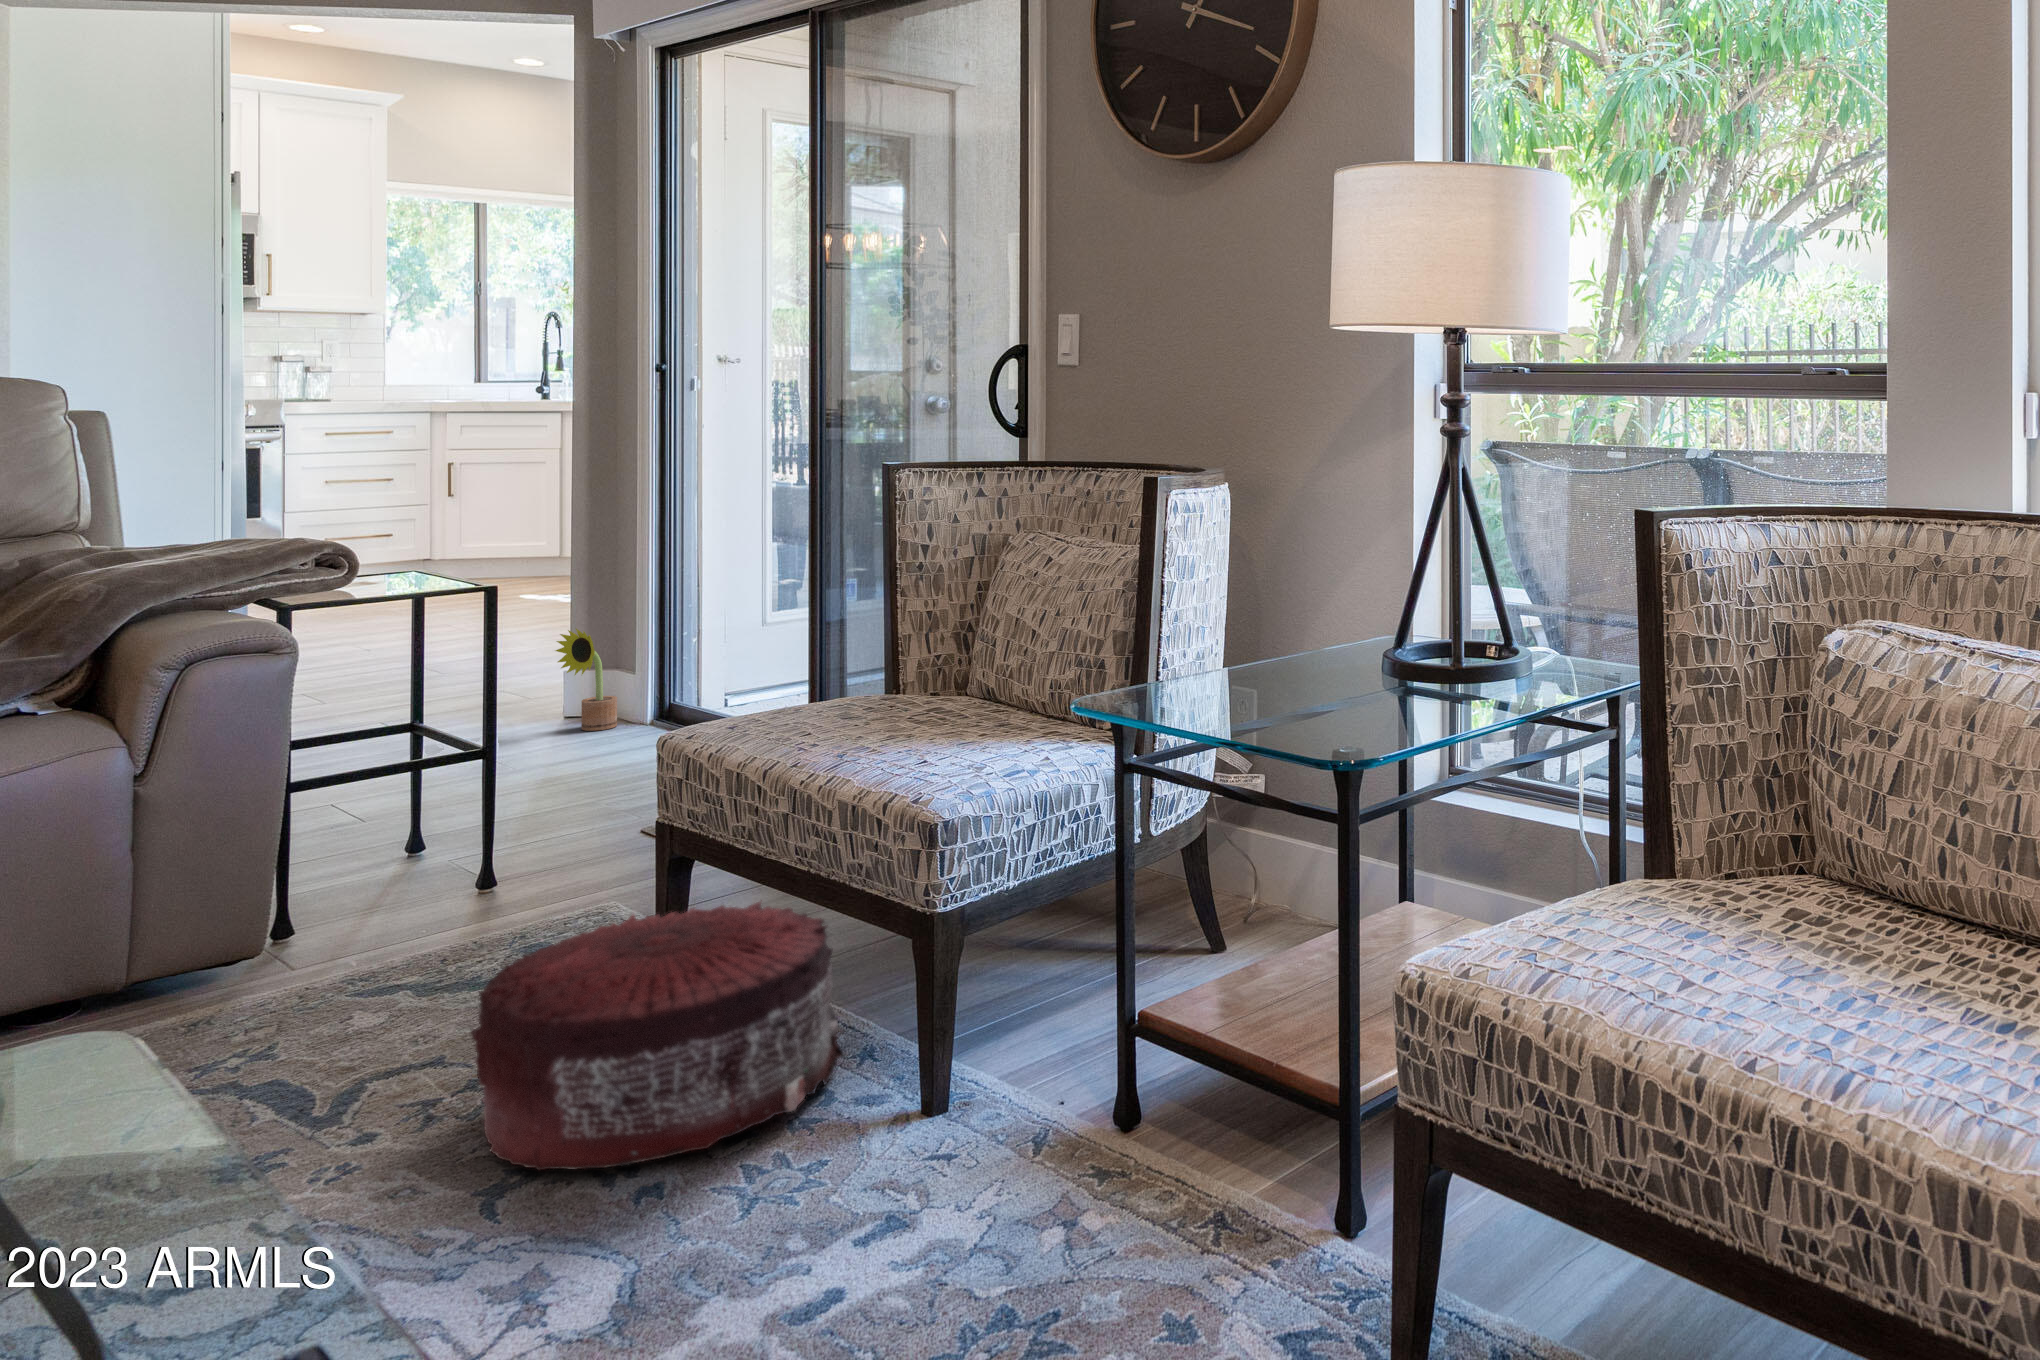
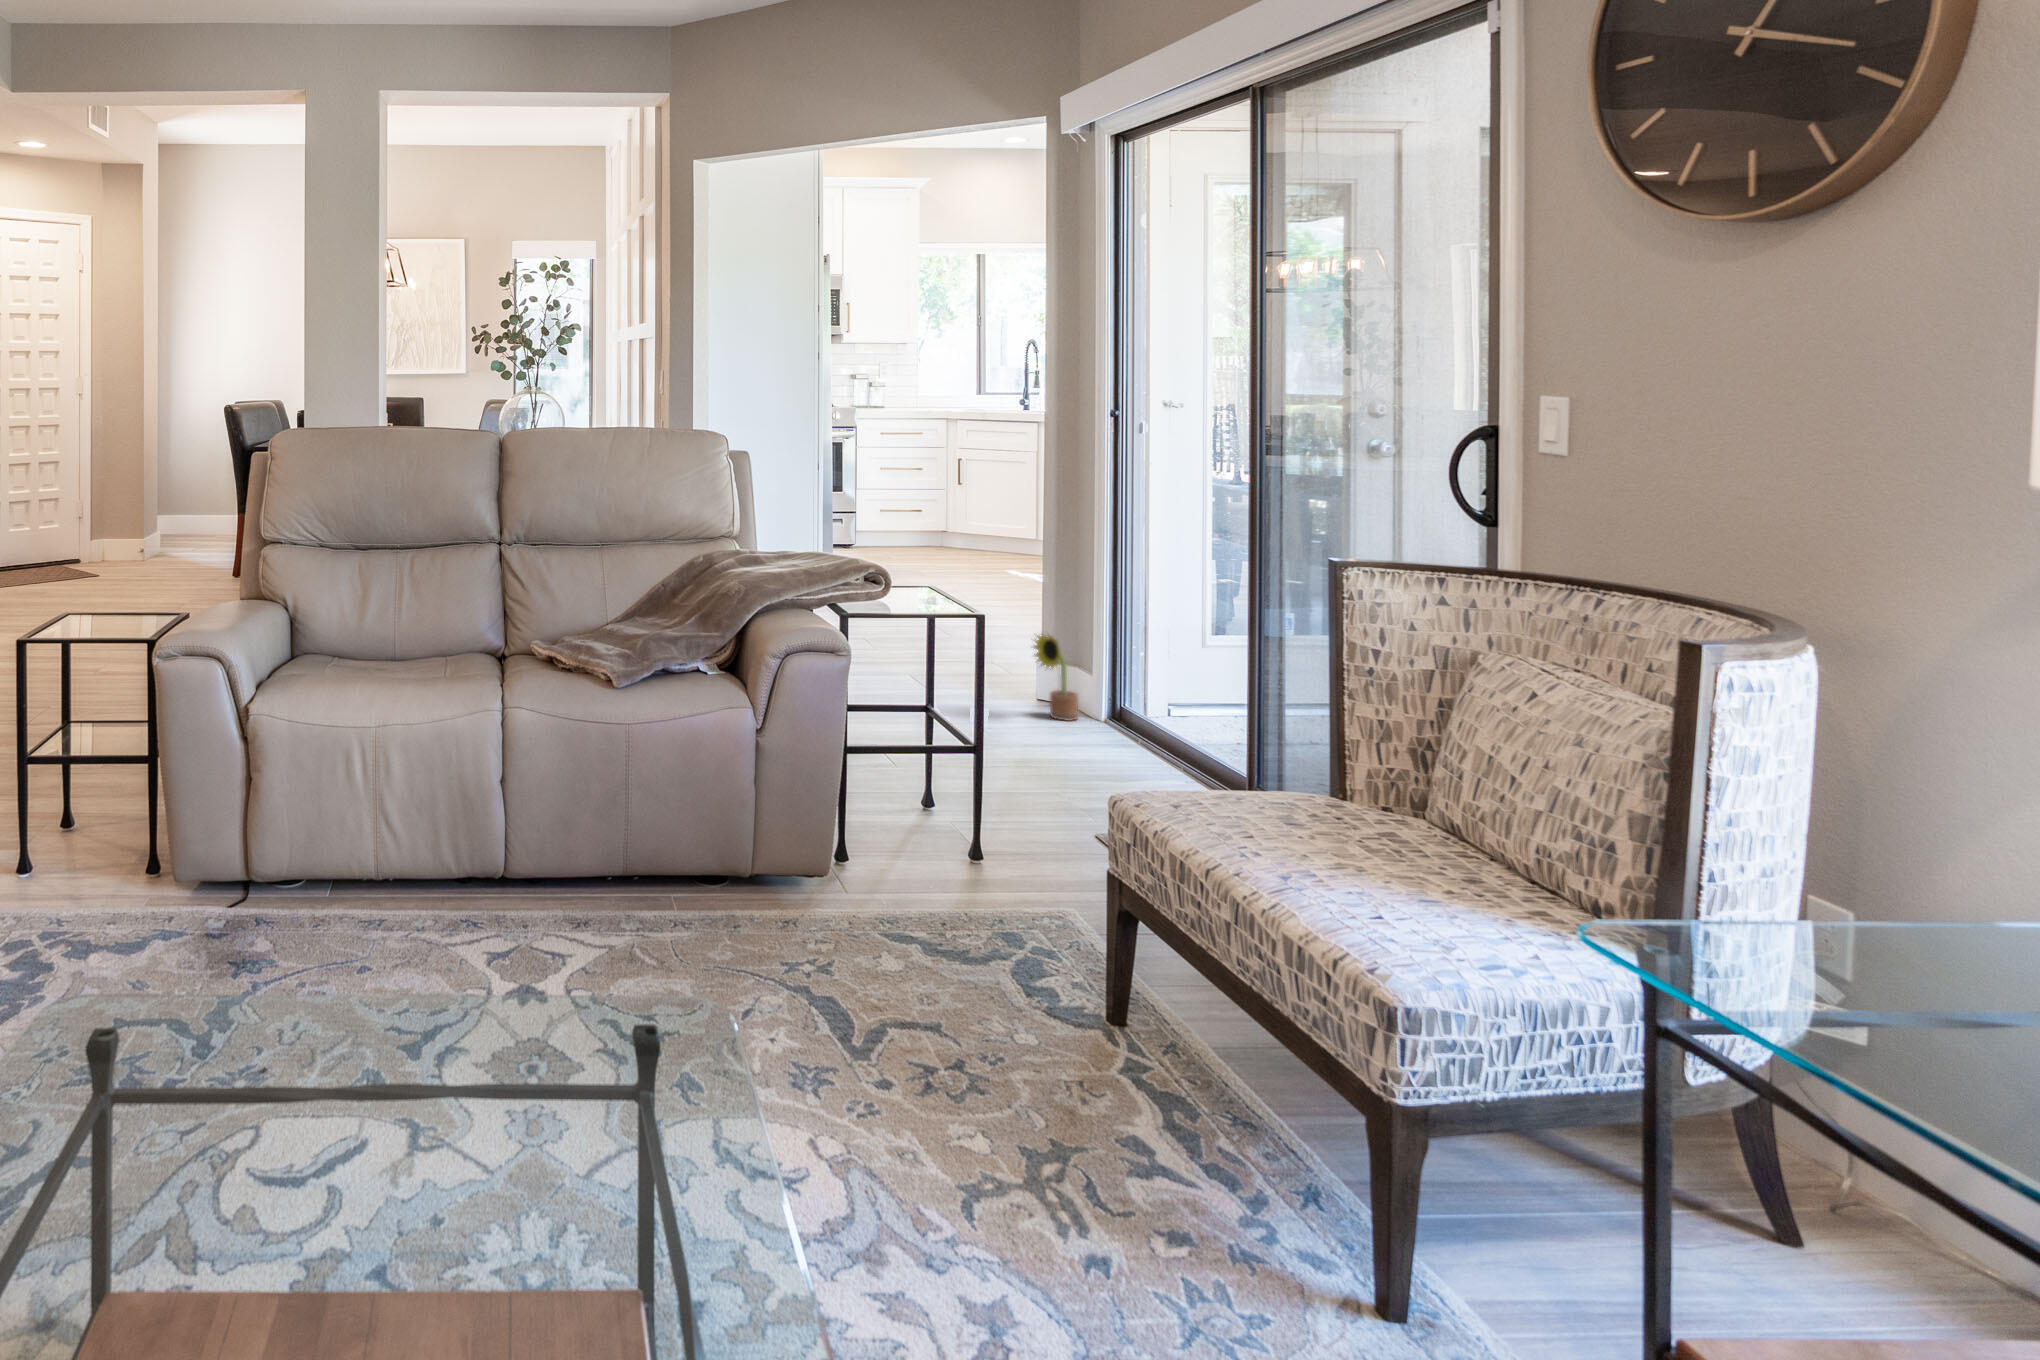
pouf: present [471,900,844,1170] -> none [958,963,1289,1243]

